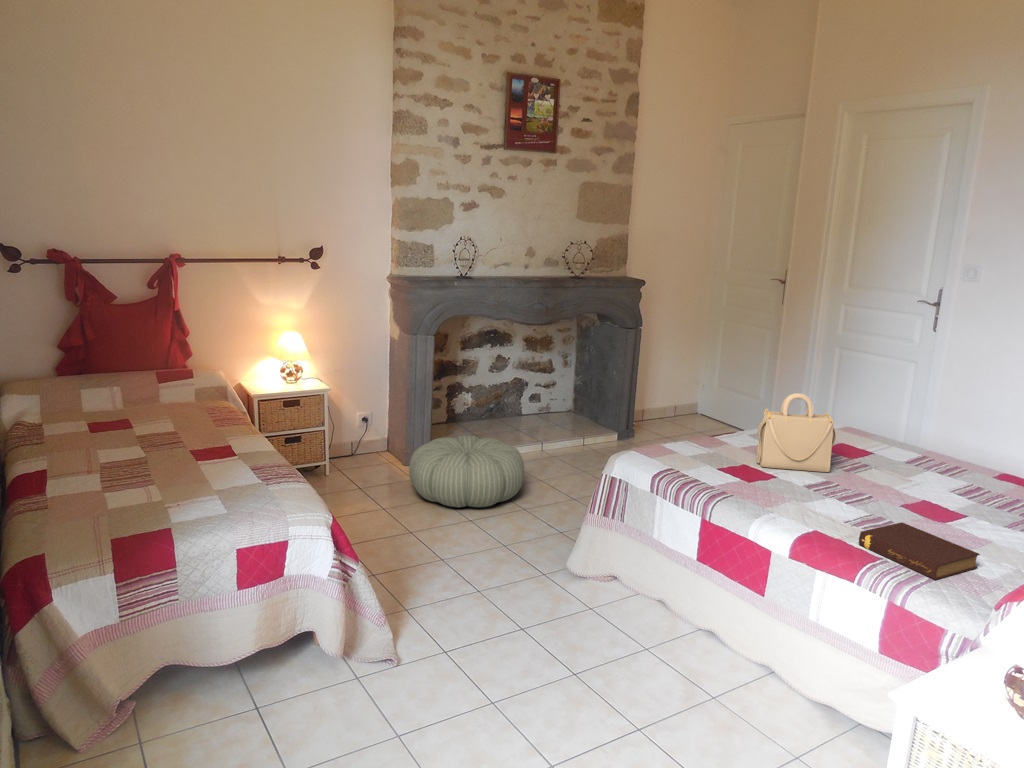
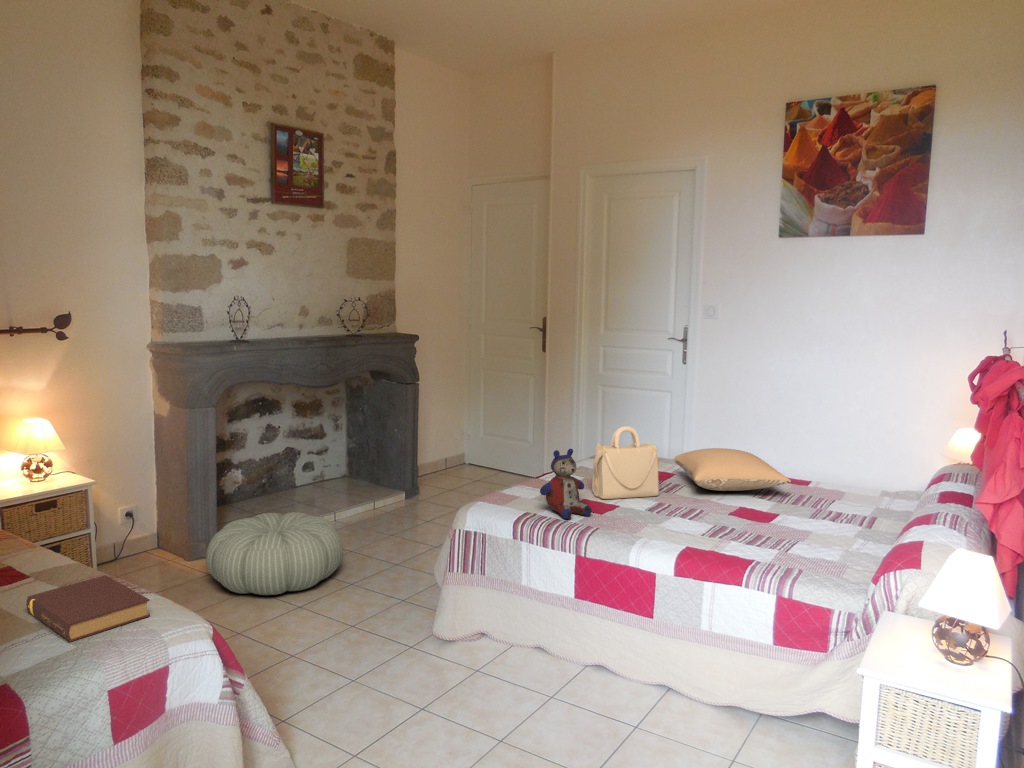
stuffed bear: none [684,410,736,481] -> present [540,449,592,519]
pillow: none [870,429,997,482] -> present [674,448,791,491]
book: present [859,522,980,580] -> present [26,575,150,642]

